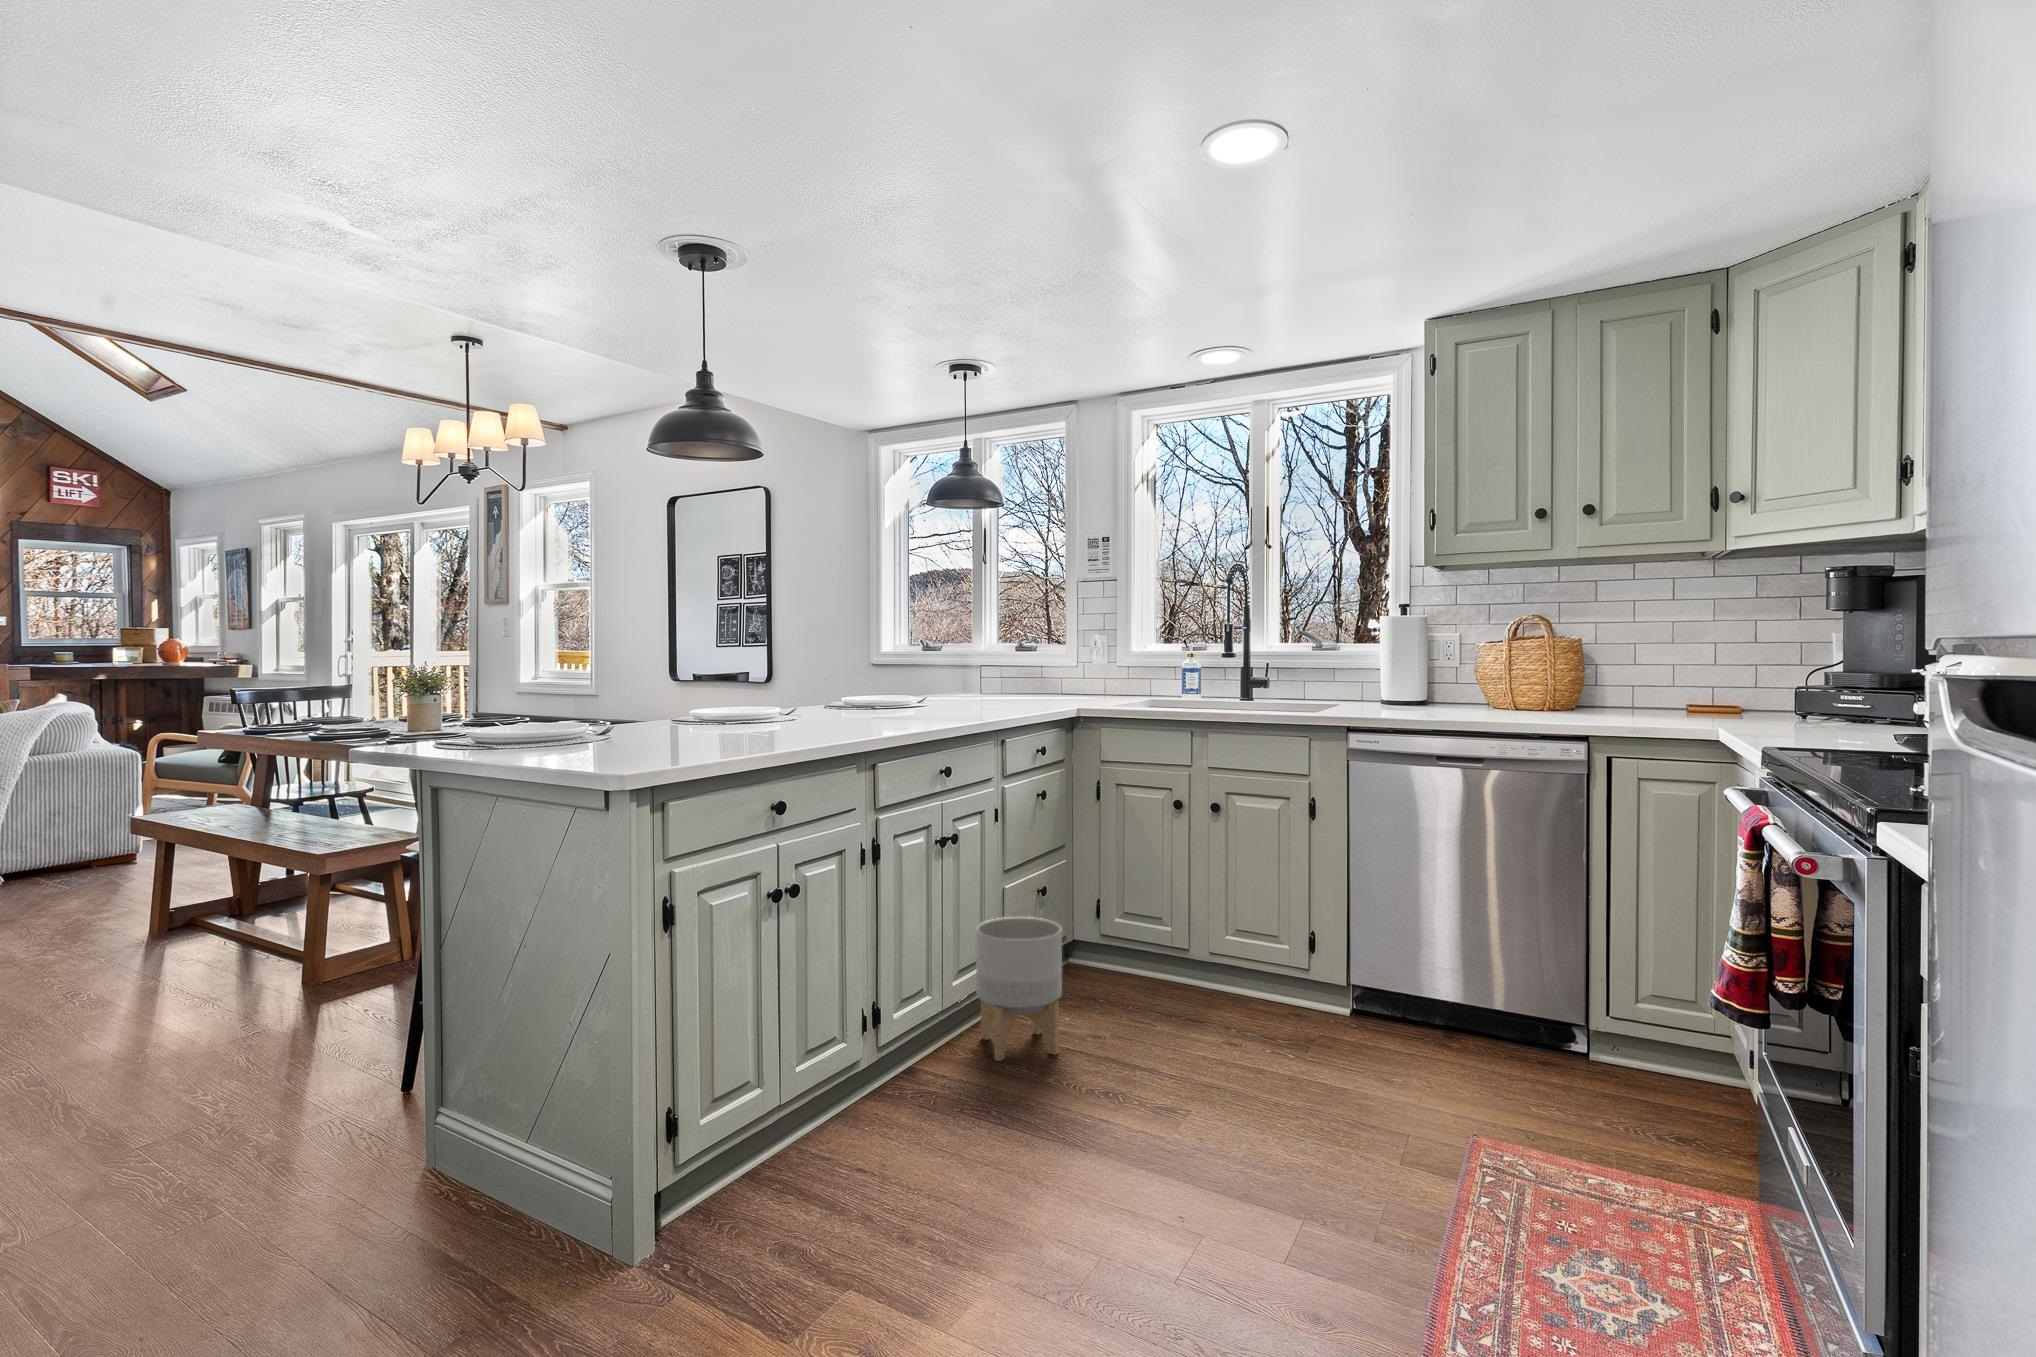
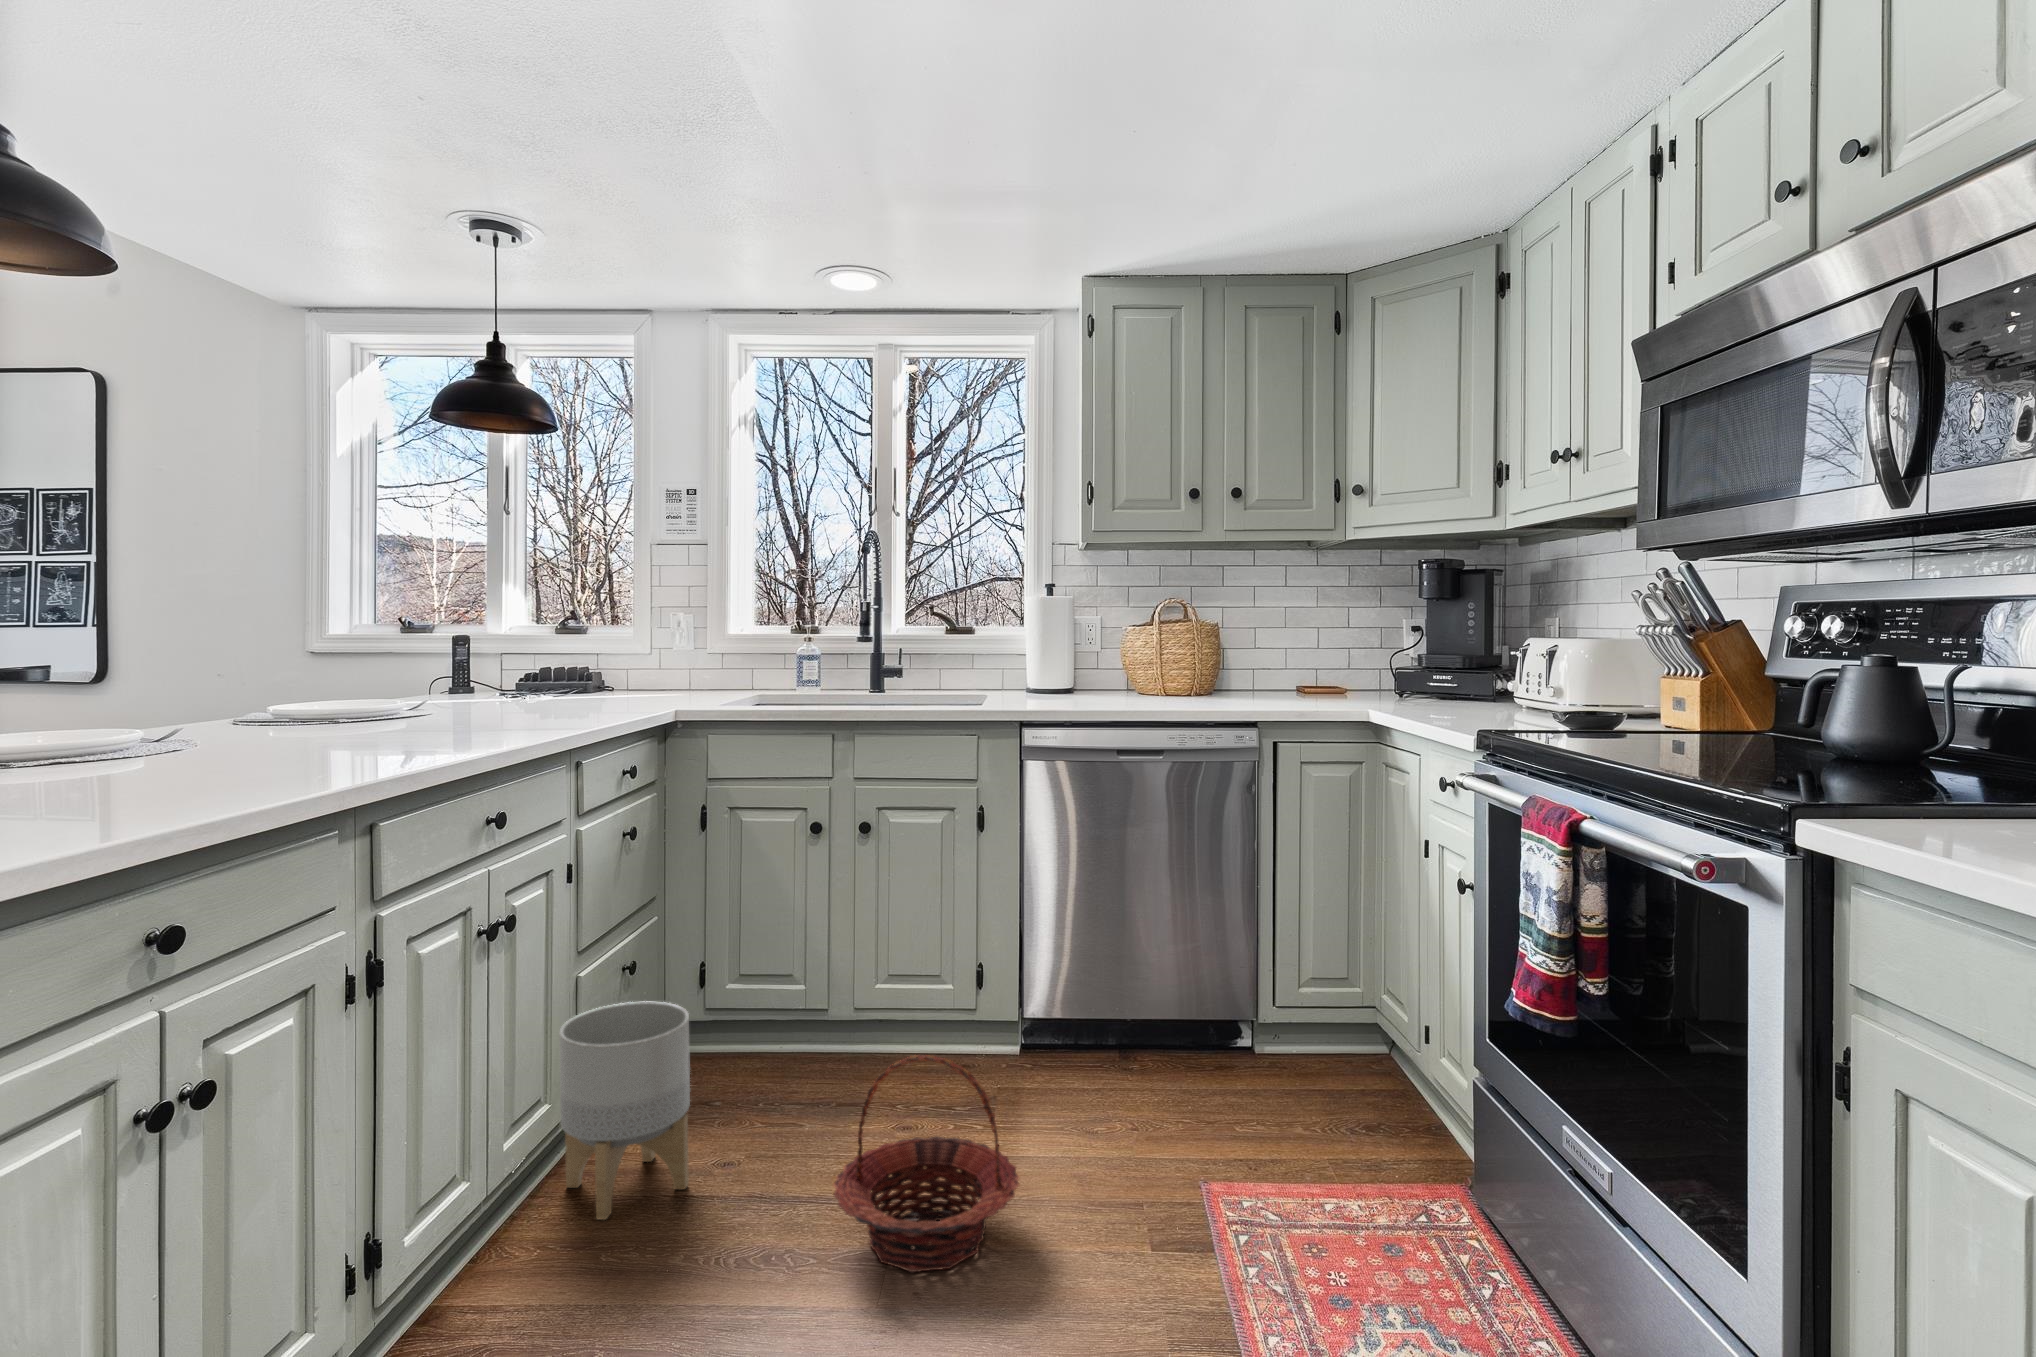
basket: none [1143,976,1289,1141] -> present [834,1055,1019,1272]

